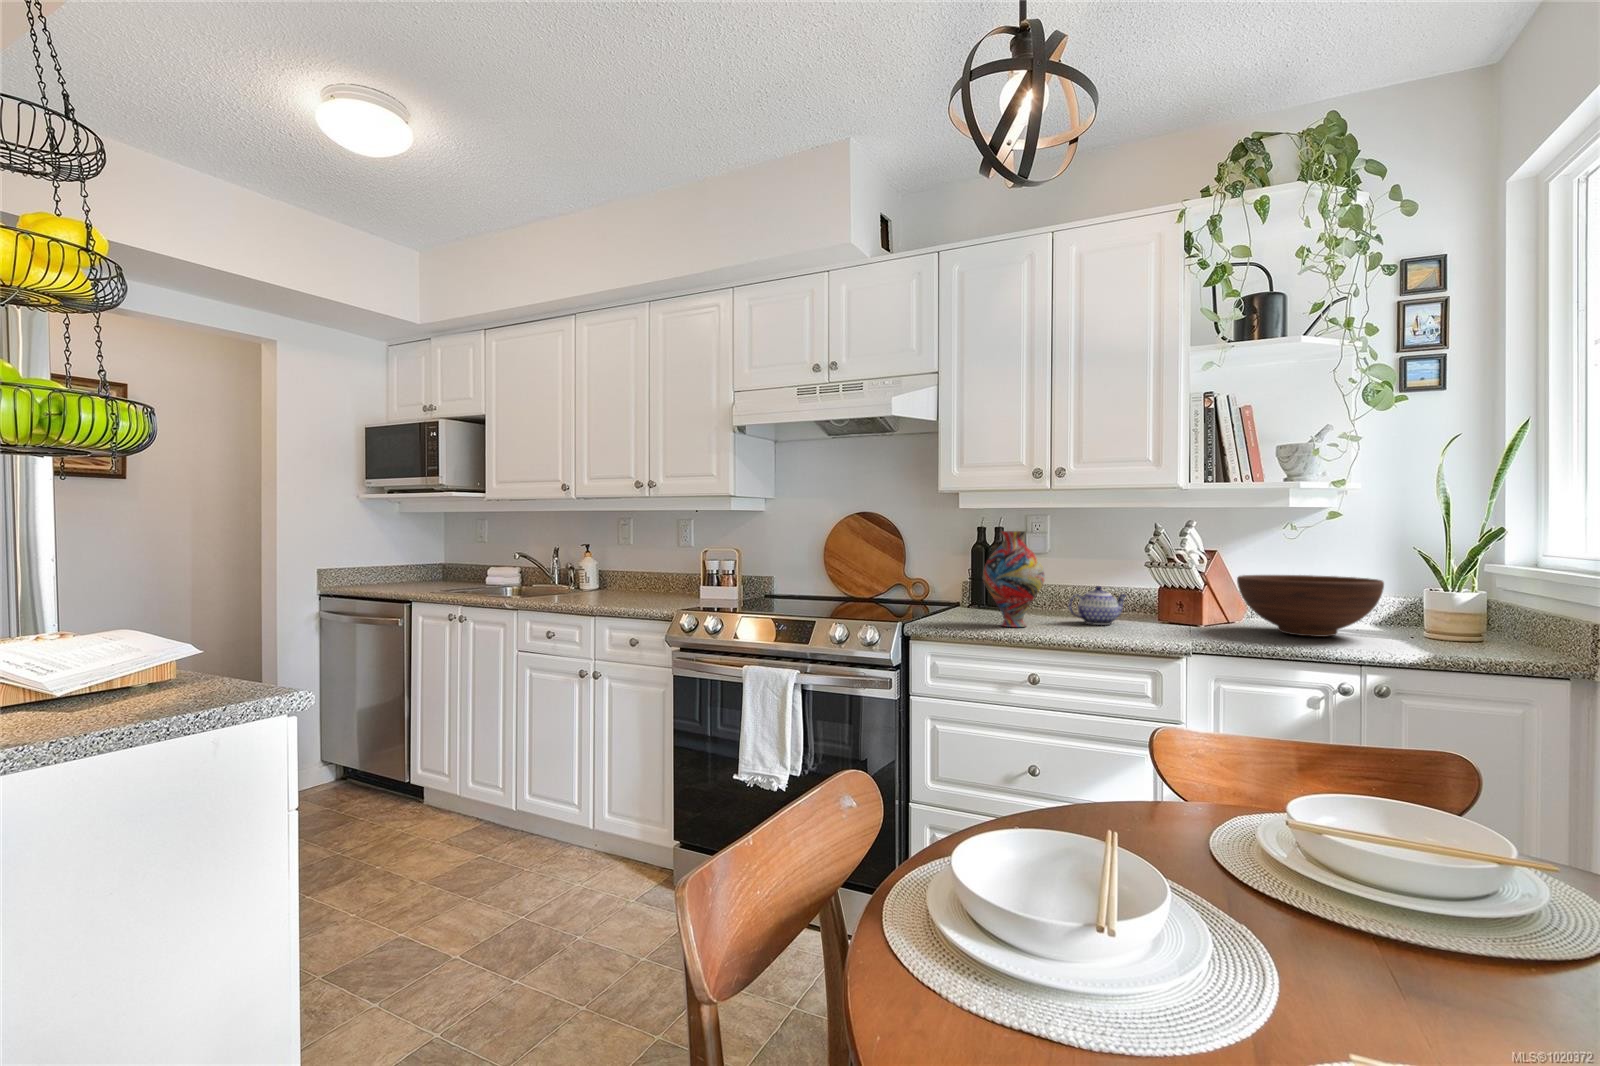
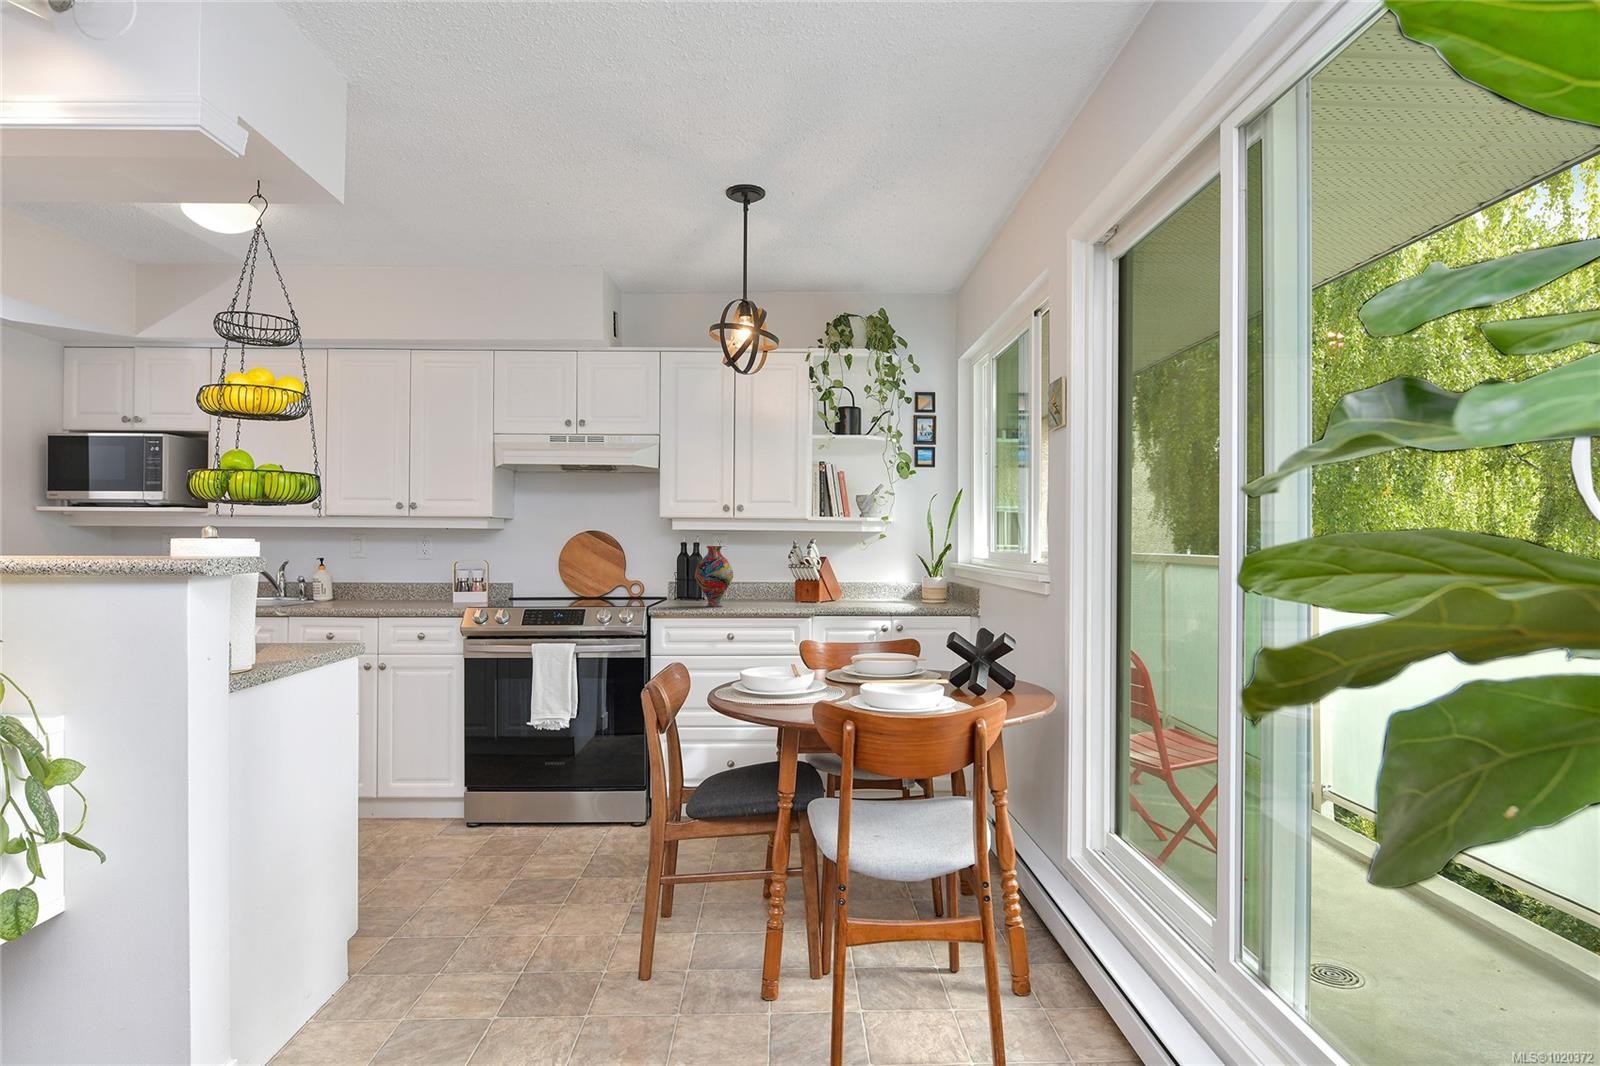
fruit bowl: present [1237,575,1384,637] -> none [837,571,904,603]
teapot: present [1068,586,1126,625] -> none [746,580,778,604]

